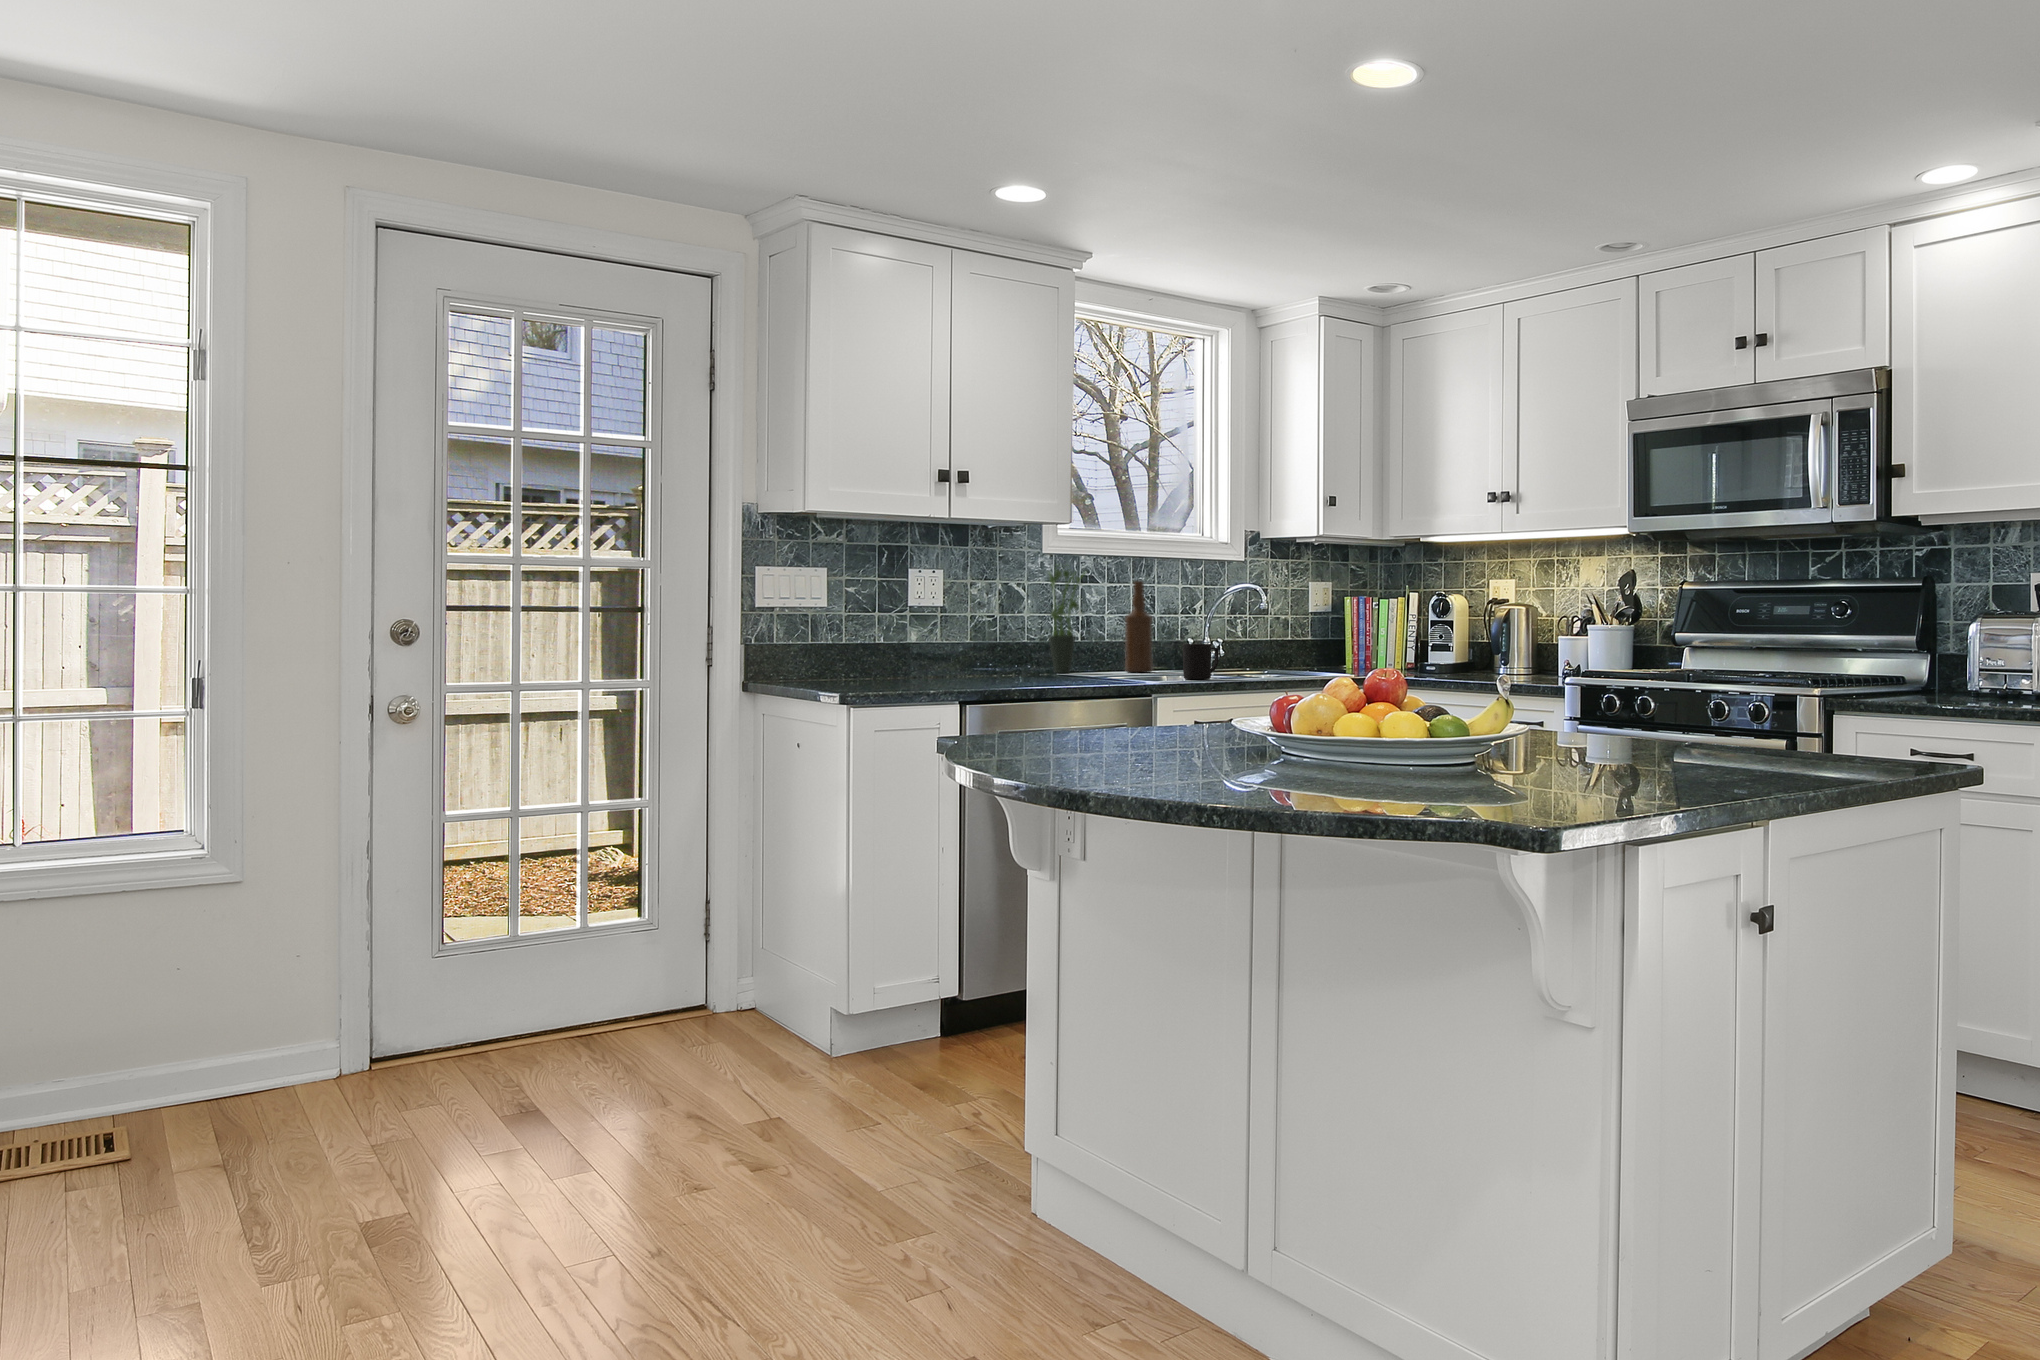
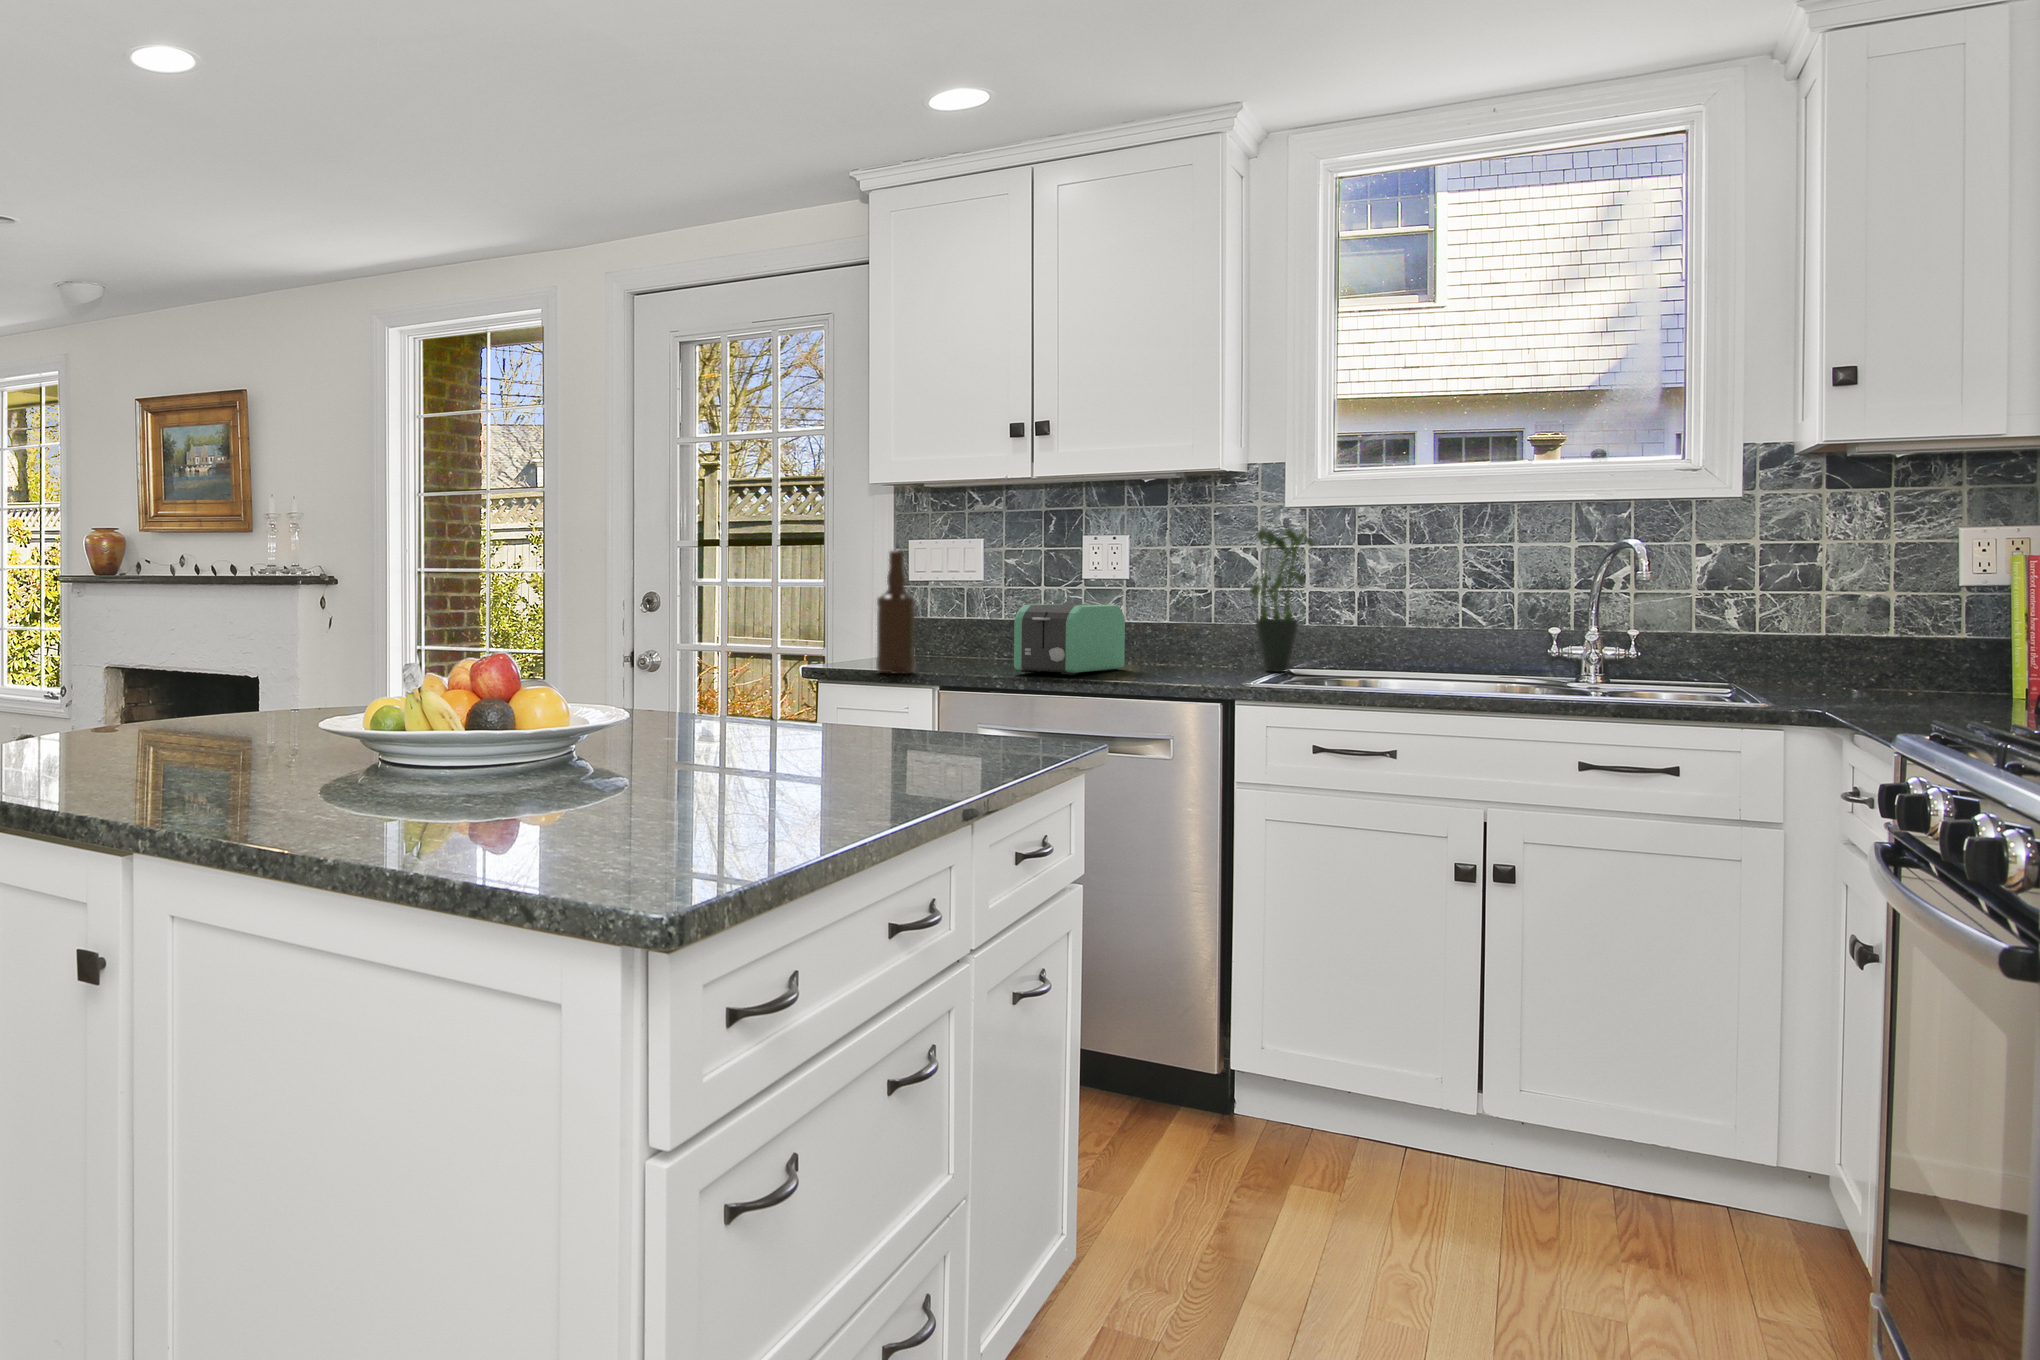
bottle: present [1125,581,1153,672] -> present [876,550,915,674]
toaster: none [933,624,1006,680] -> present [1014,604,1125,675]
mug: present [1183,644,1219,679] -> none [1321,641,1391,697]

